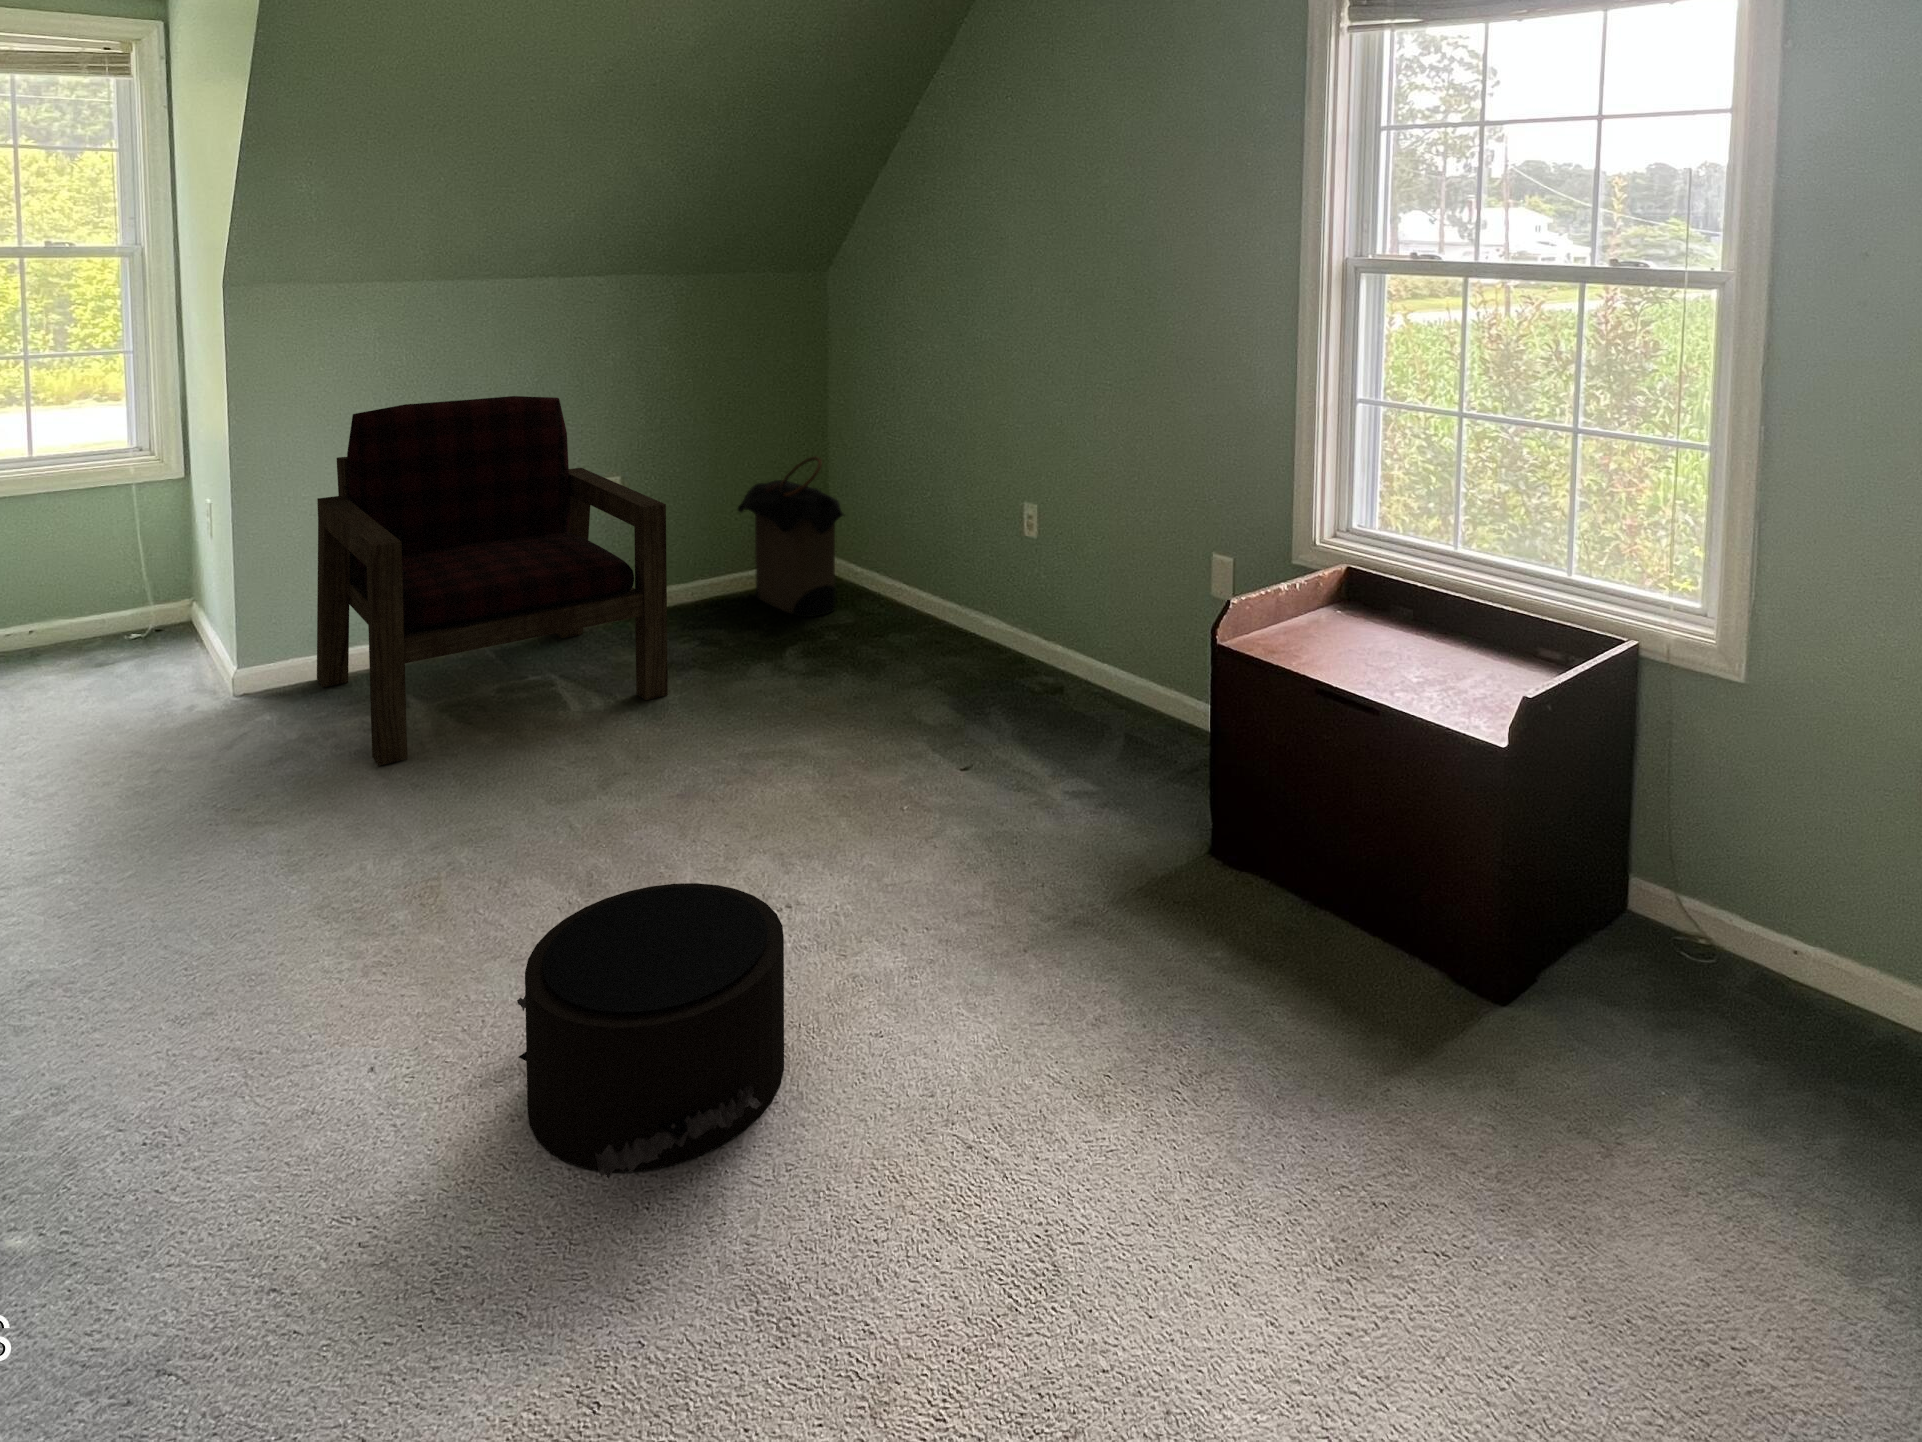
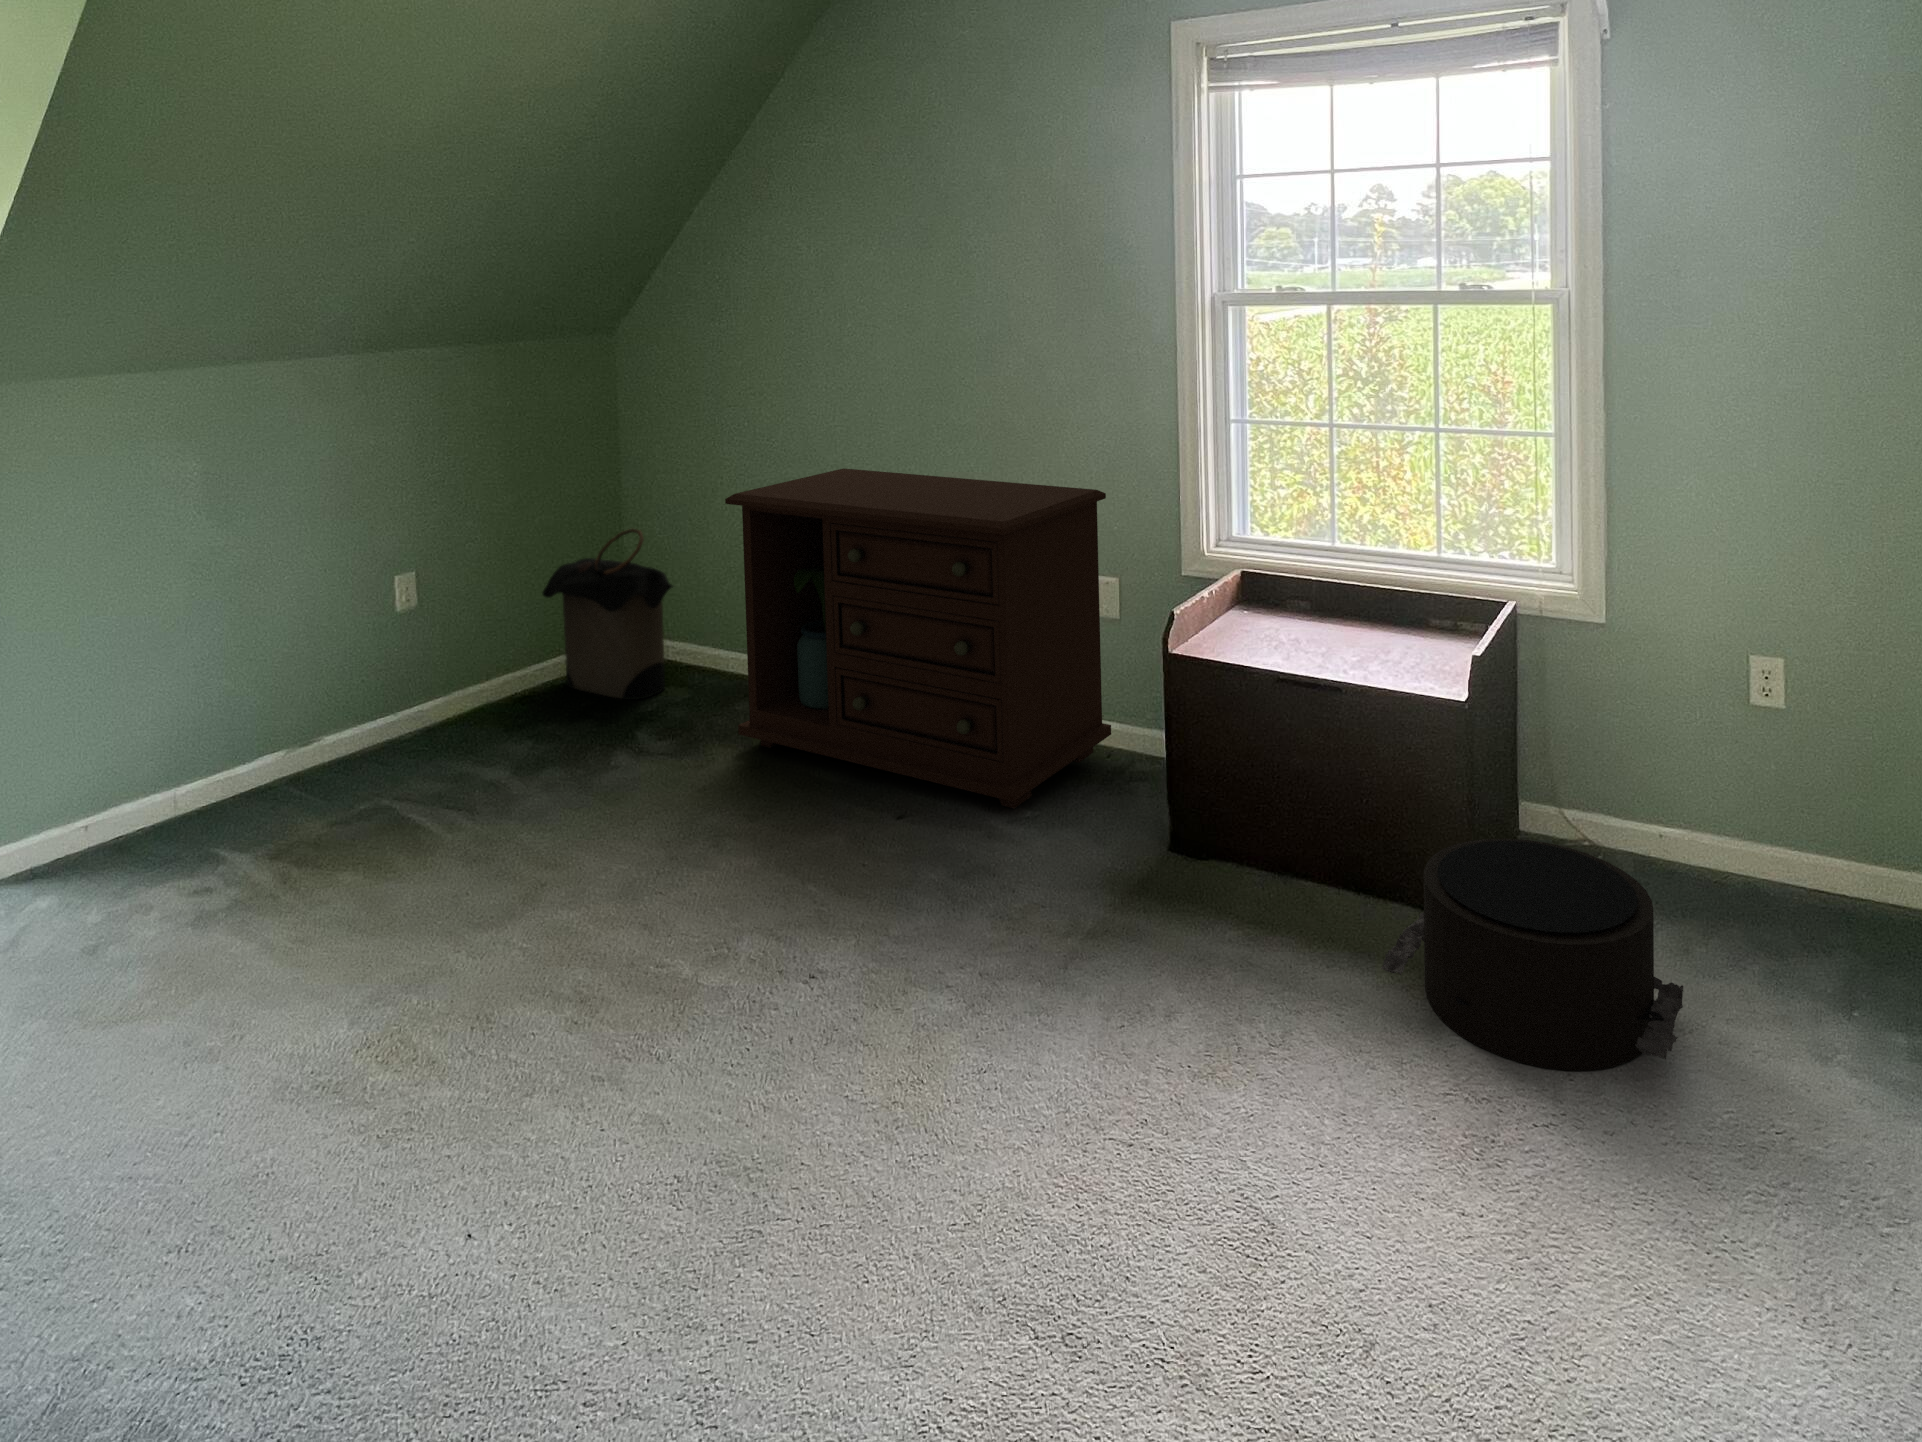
armchair: present [317,396,668,766] -> none [81,490,540,932]
dresser: none [857,417,1220,780] -> present [725,468,1111,809]
pouf: present [517,883,784,1178] -> present [1381,838,1683,1070]

